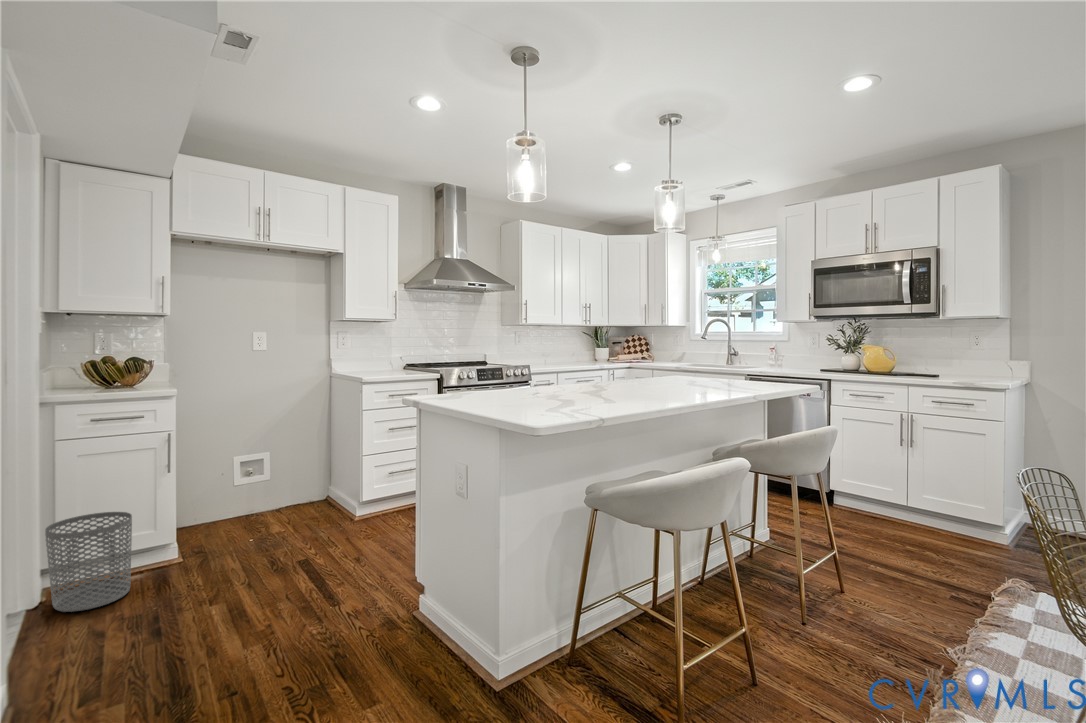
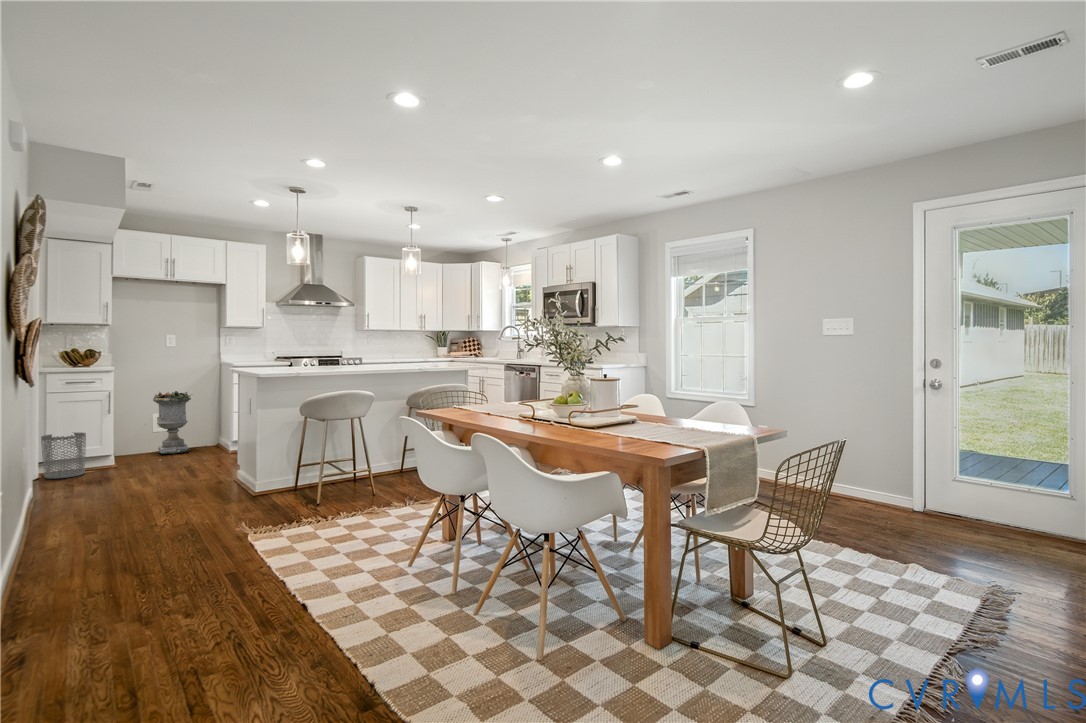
planter: none [236,422,298,525] -> present [153,391,191,454]

